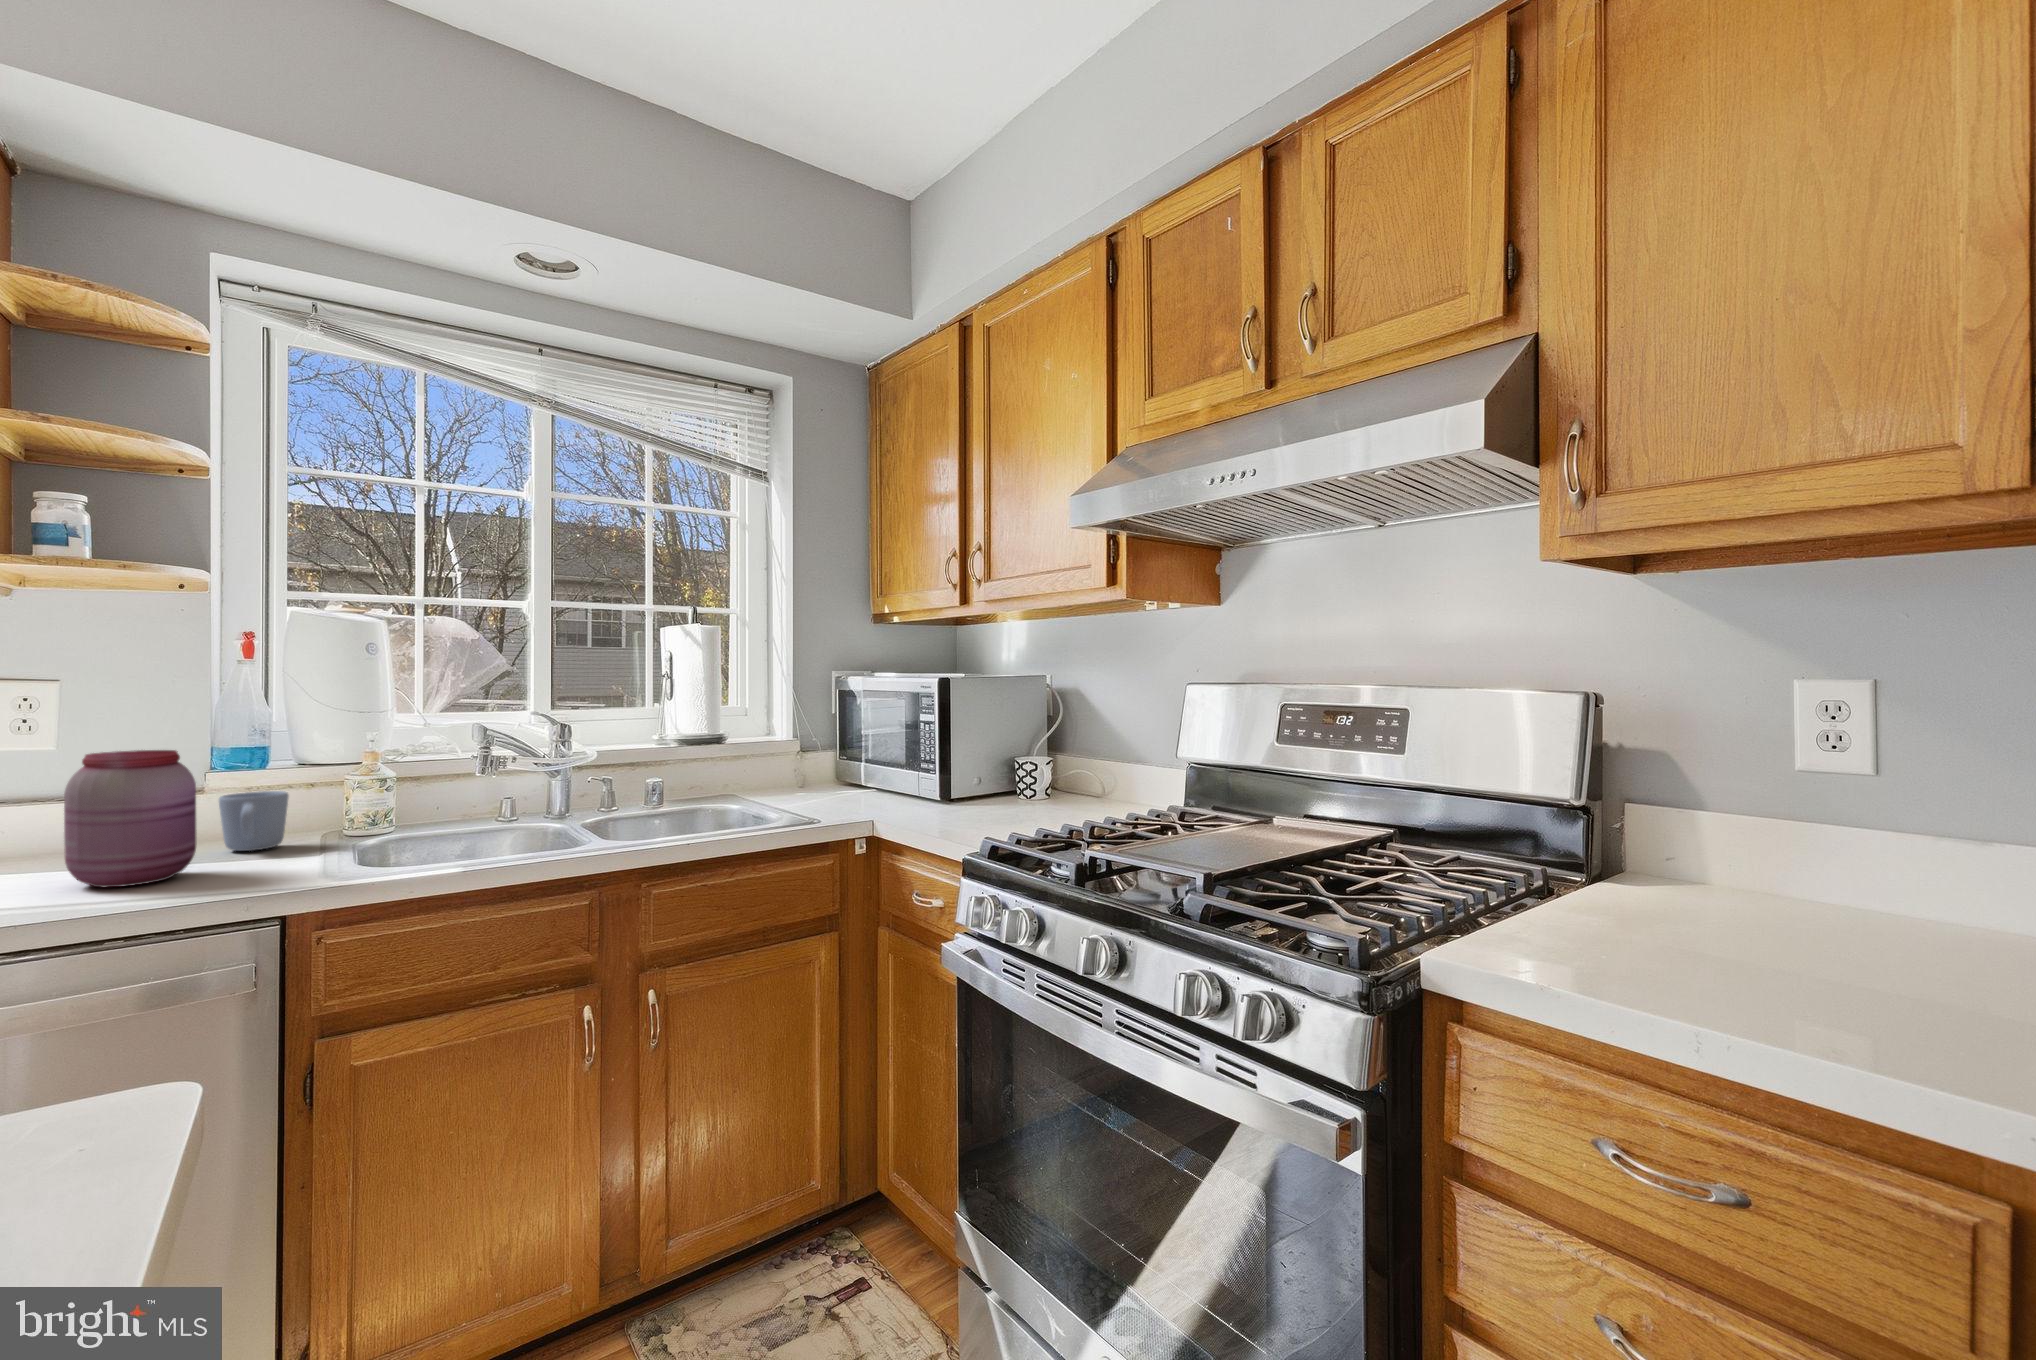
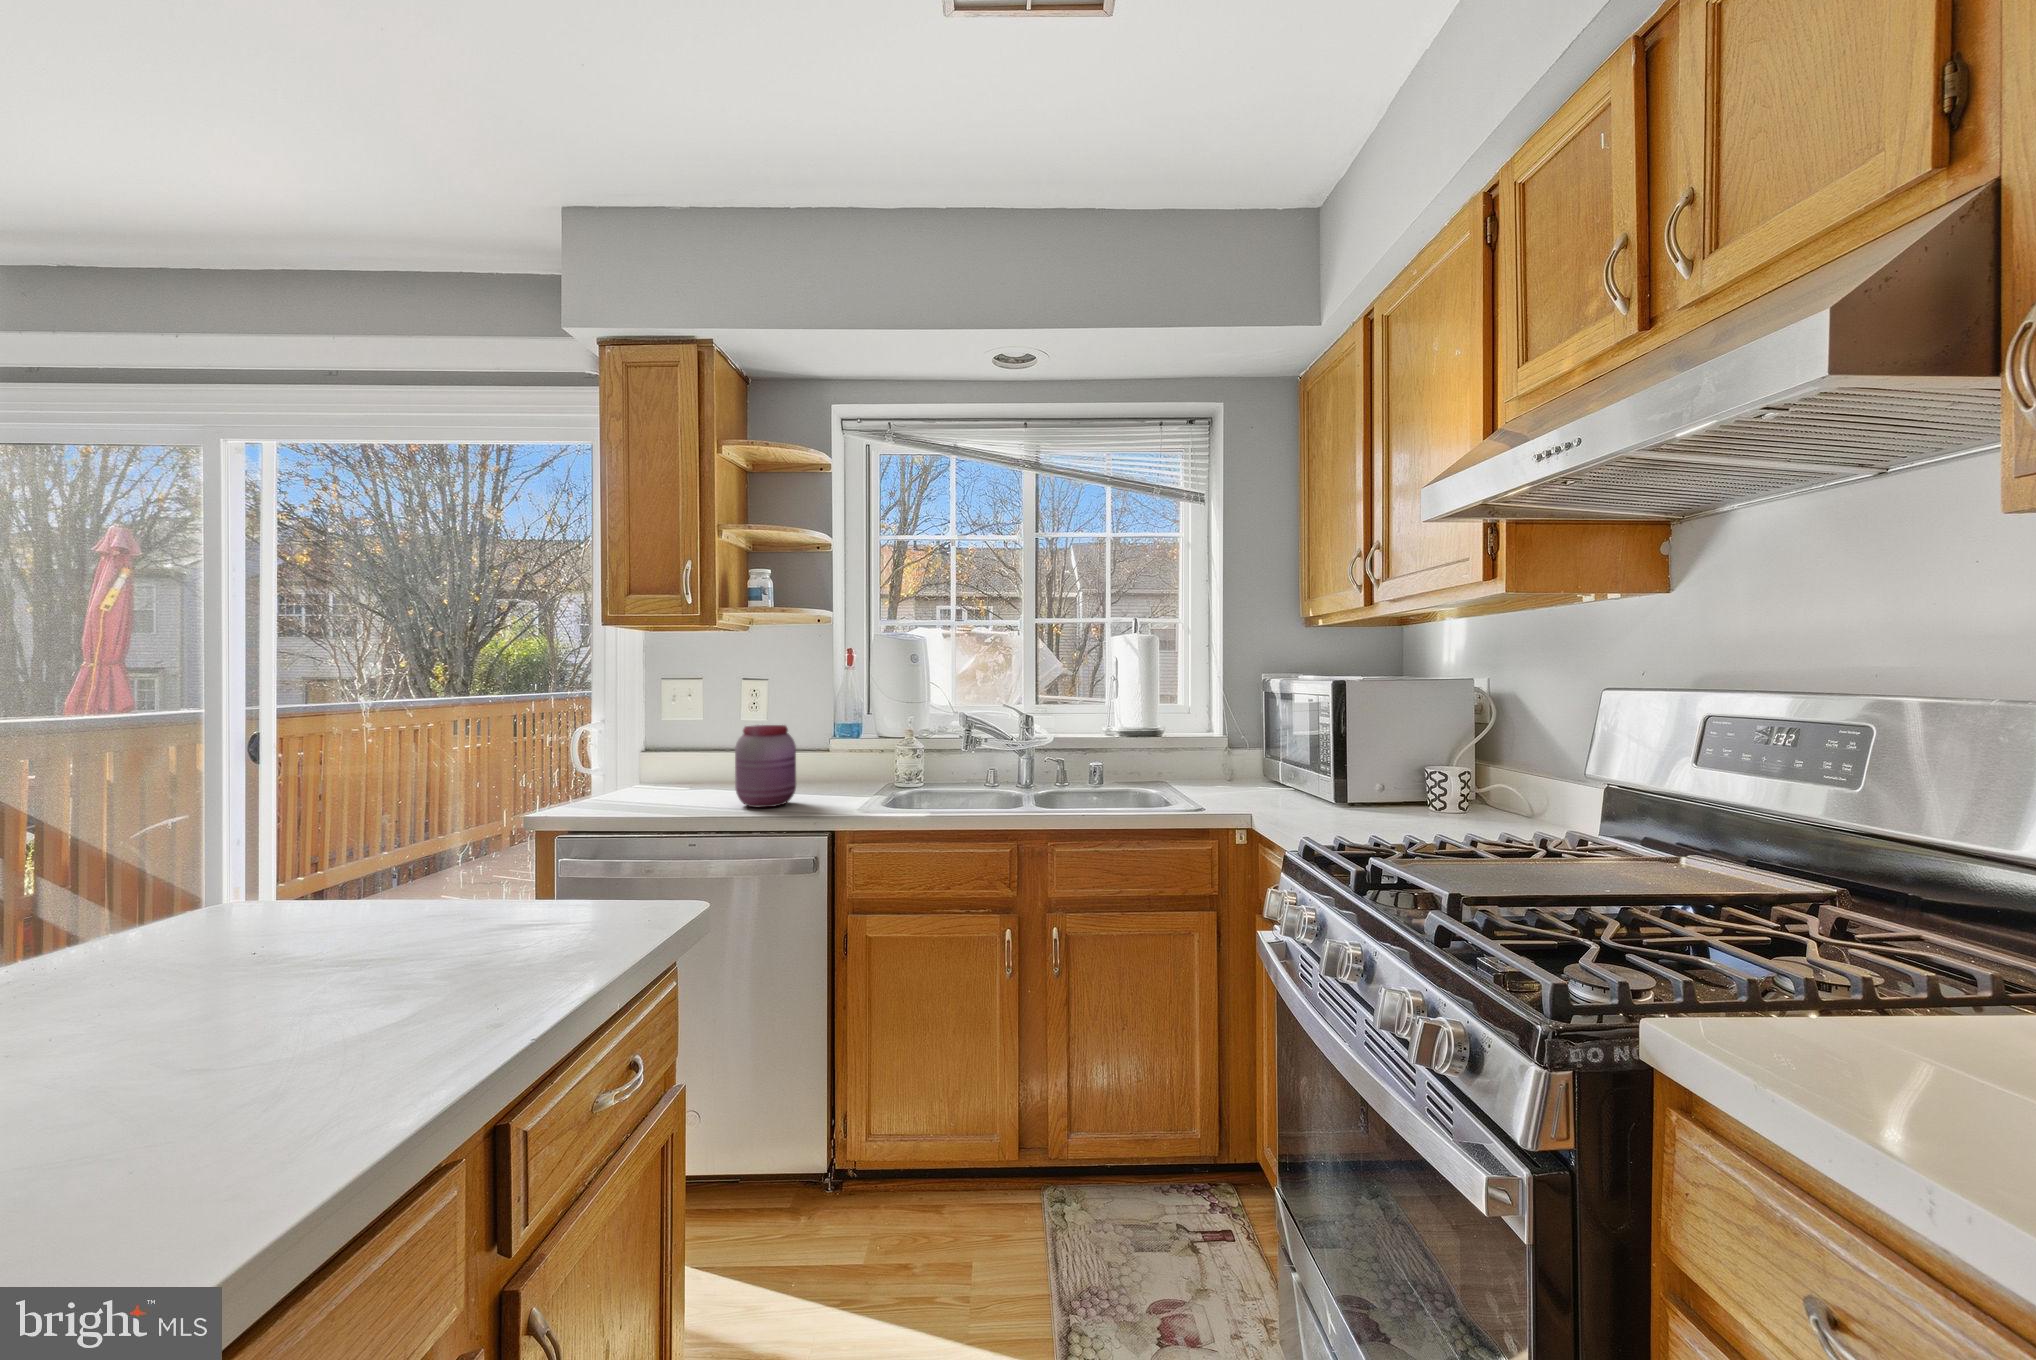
mug: present [219,791,289,851] -> none [820,754,856,792]

